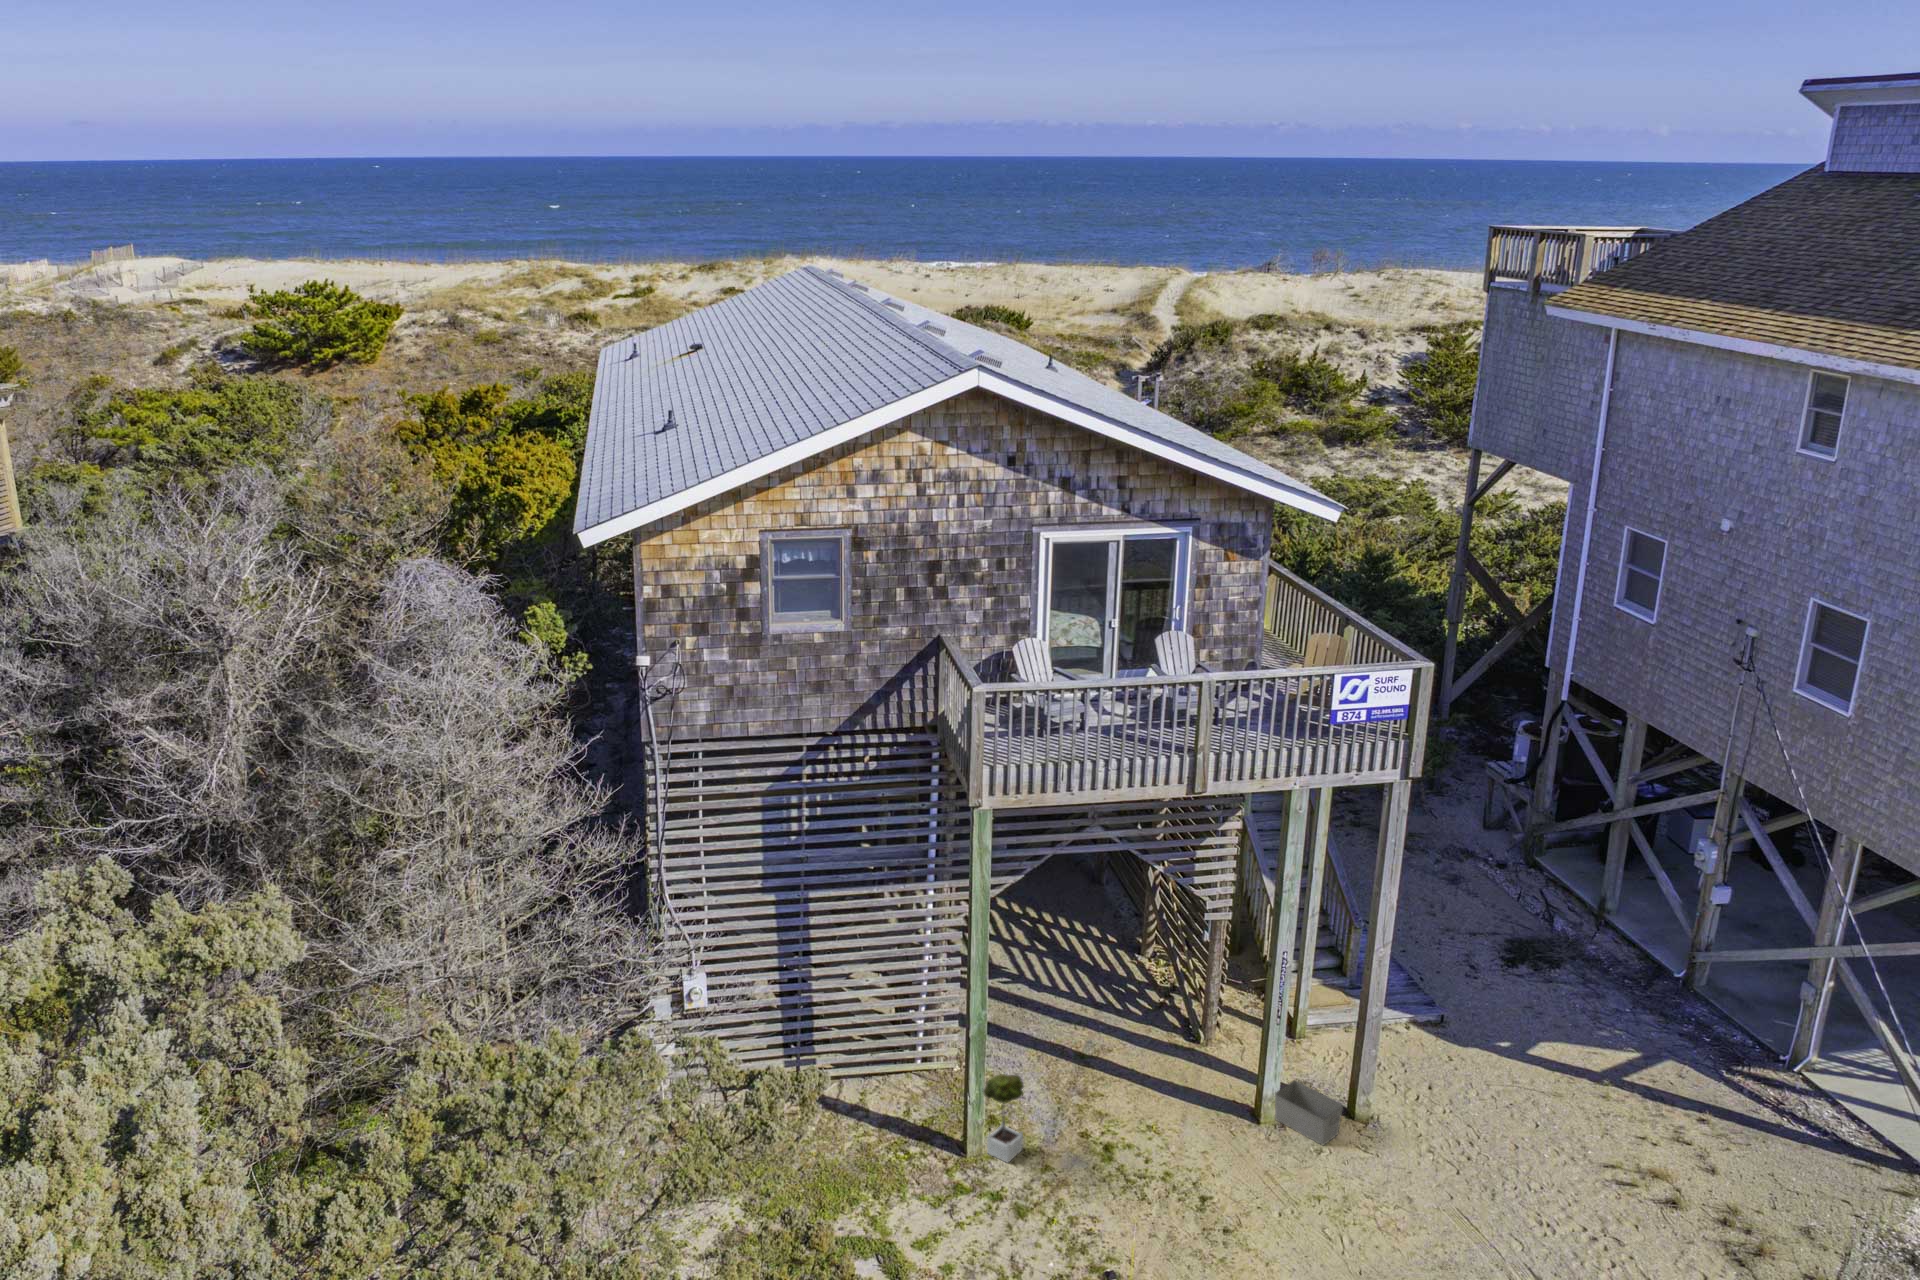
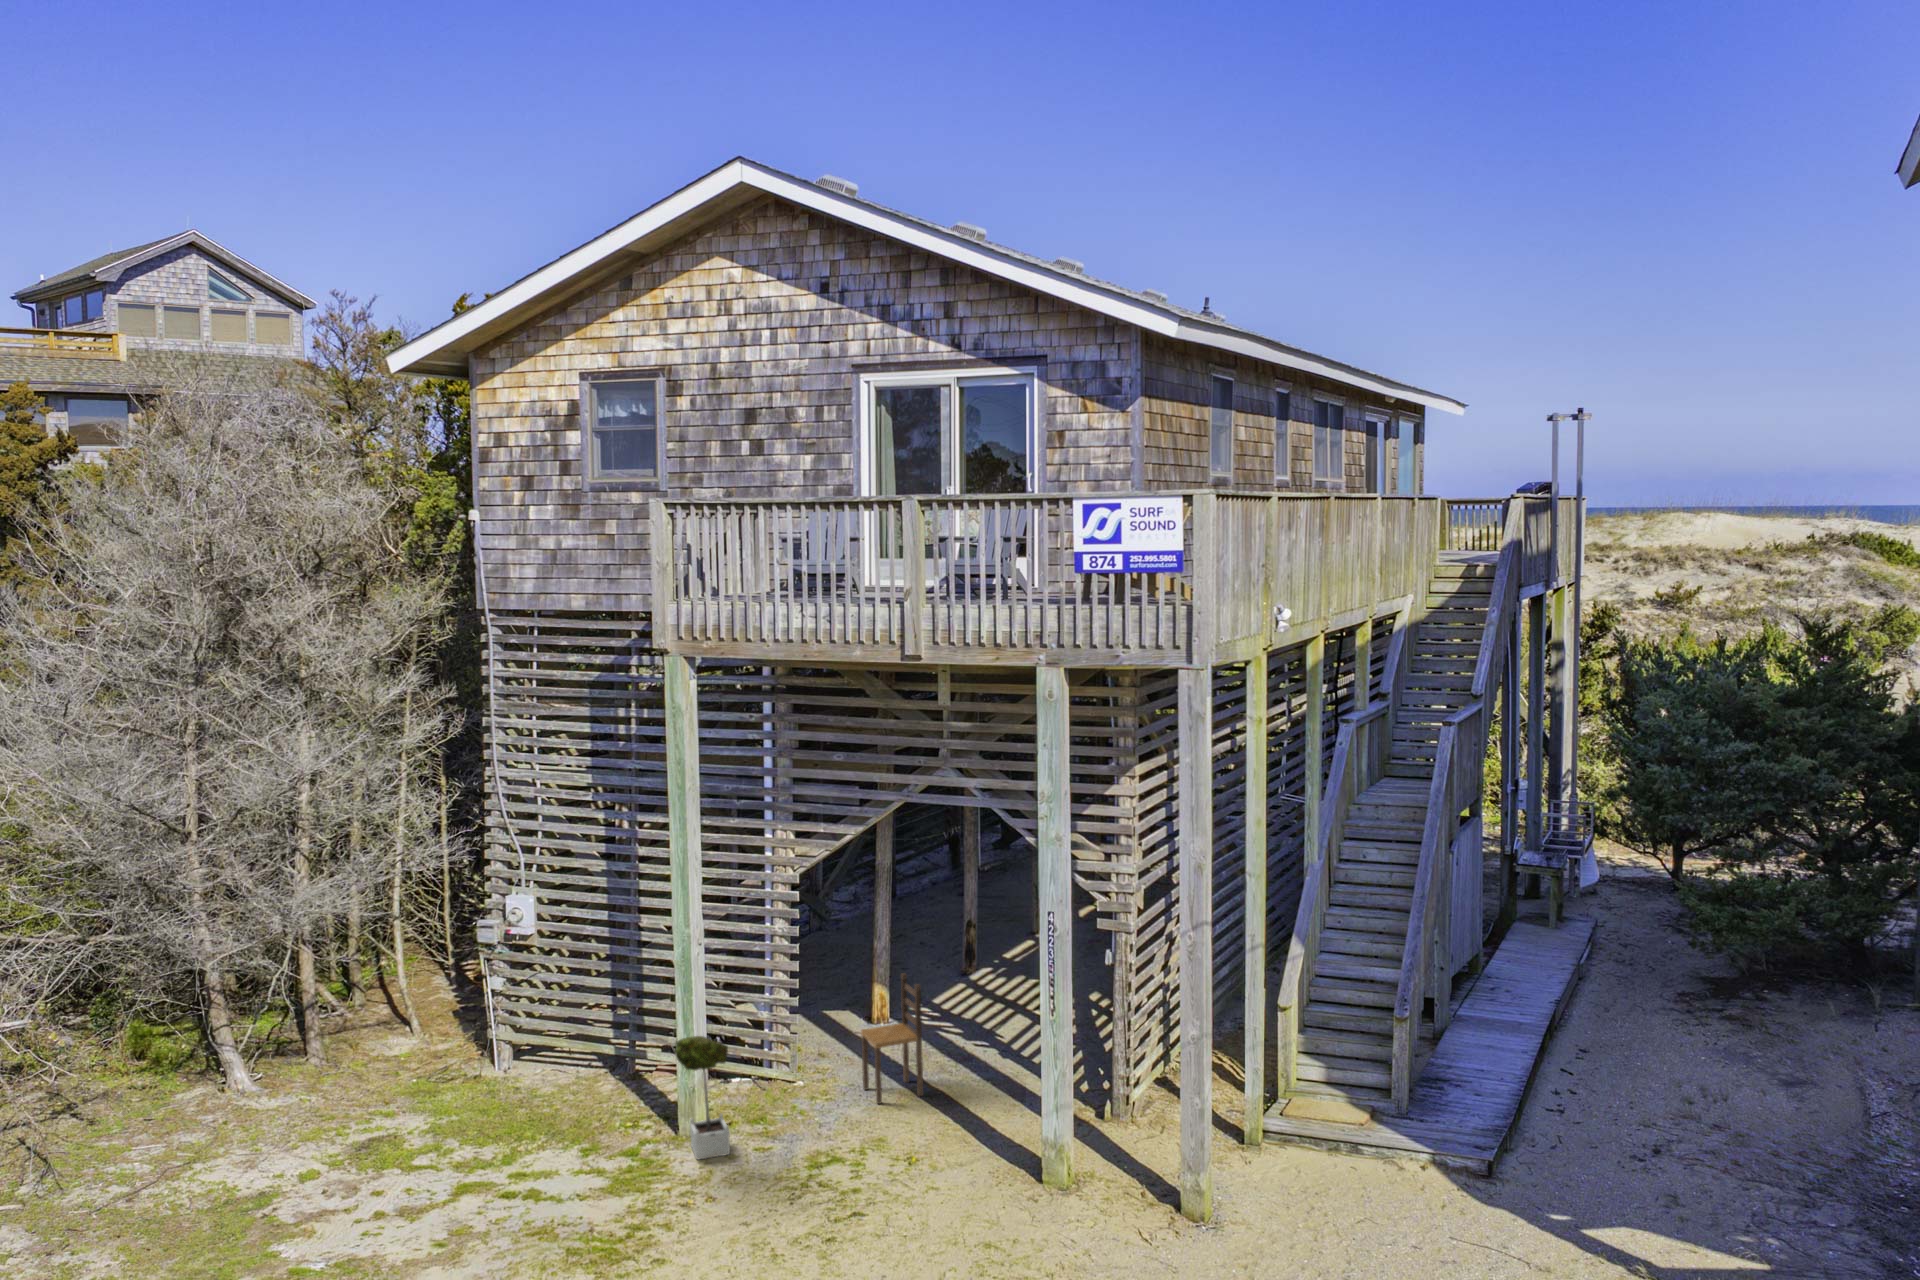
chair: none [1026,971,1075,1073] -> present [861,973,923,1104]
storage bin: present [1275,1080,1343,1145] -> none [1059,1163,1132,1255]

